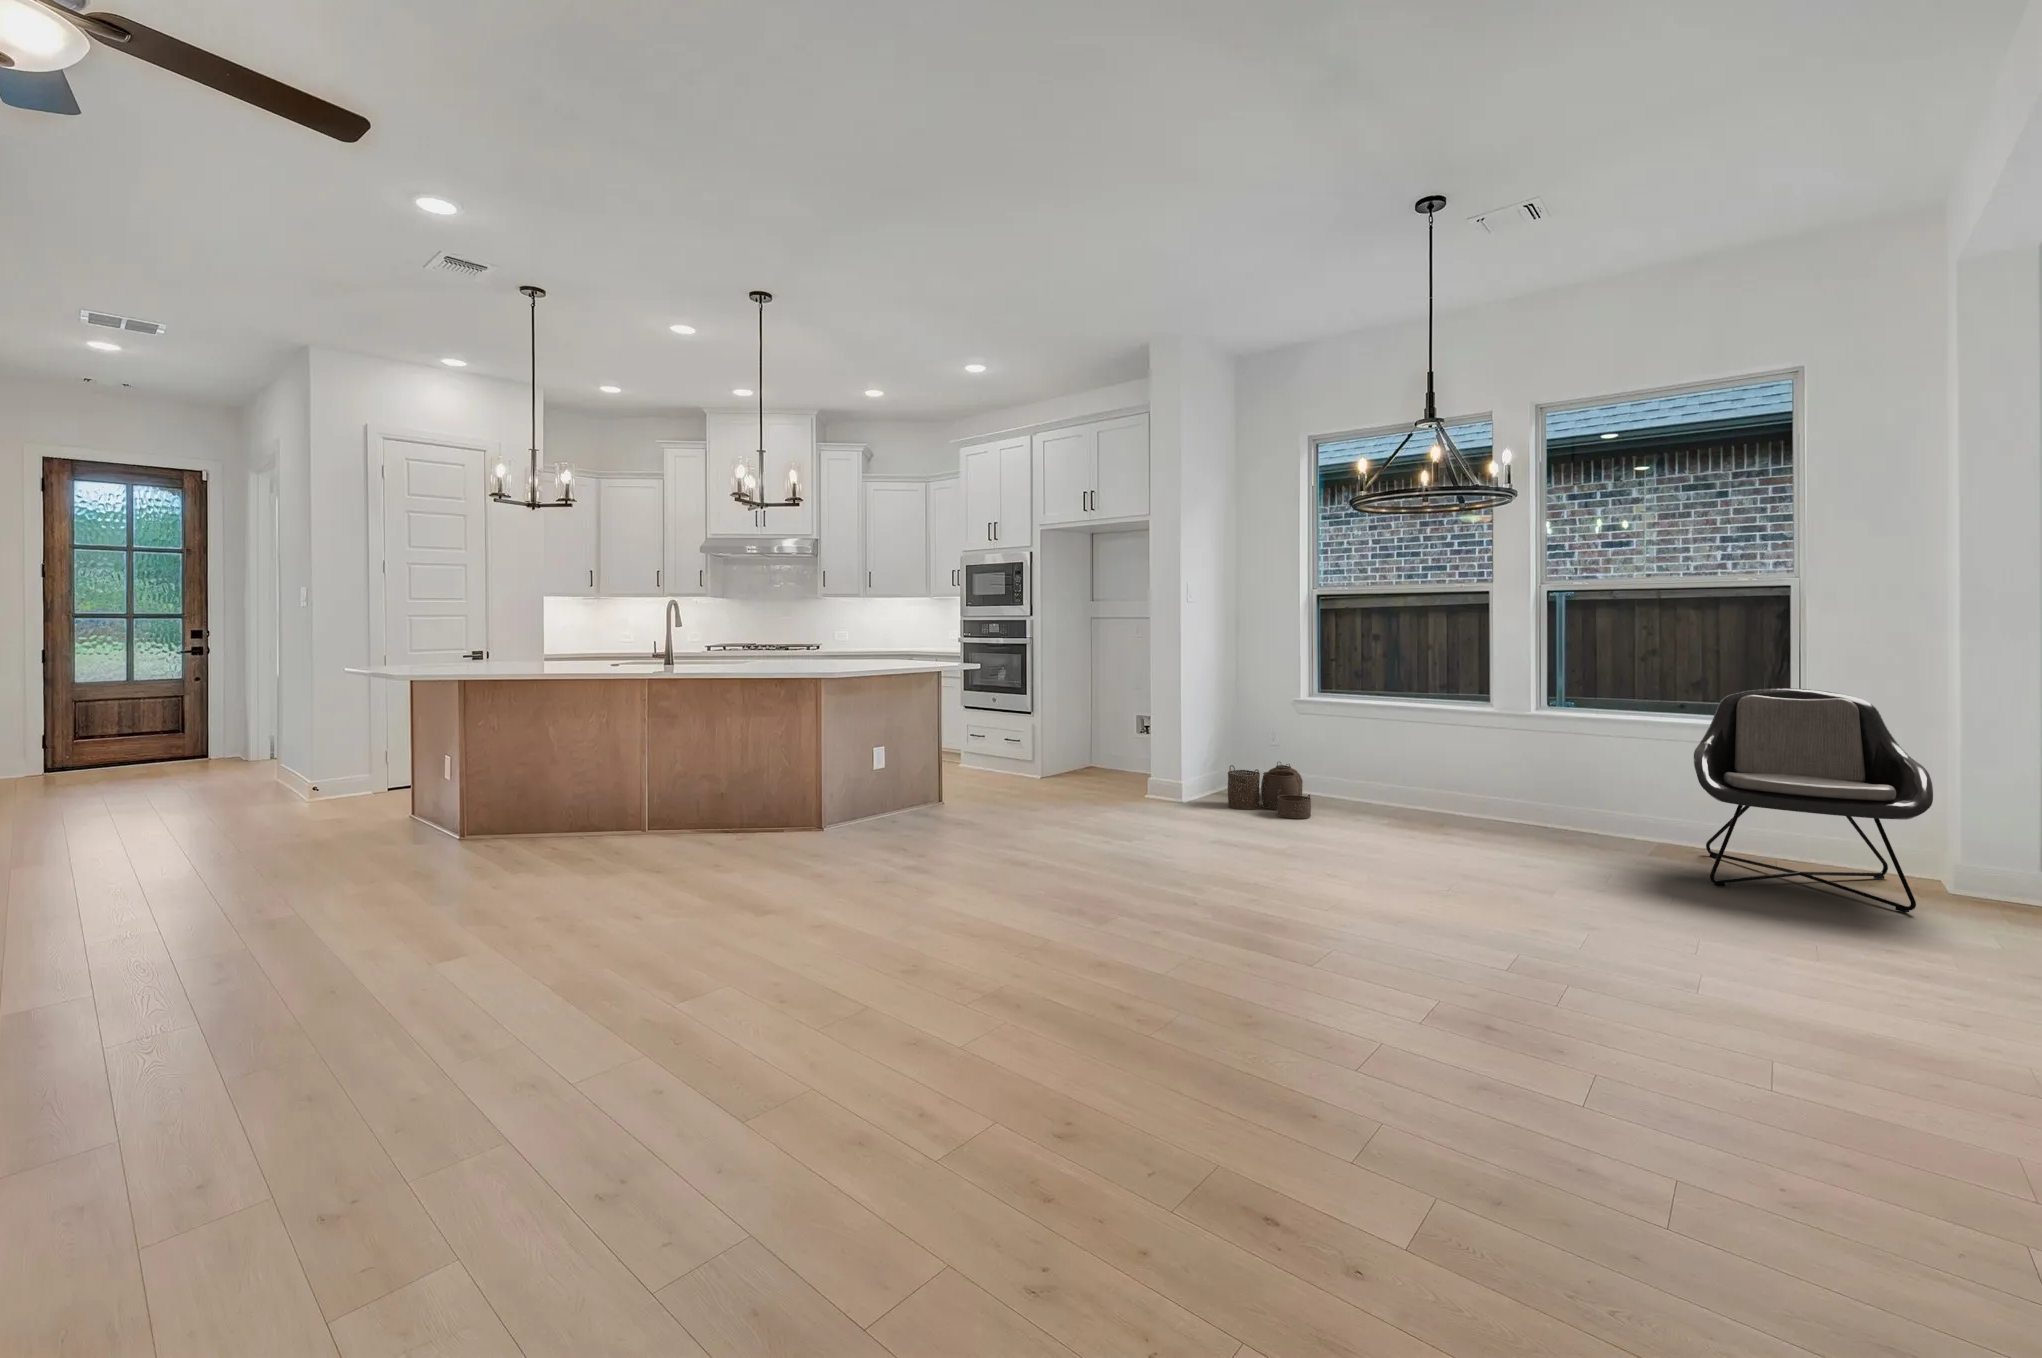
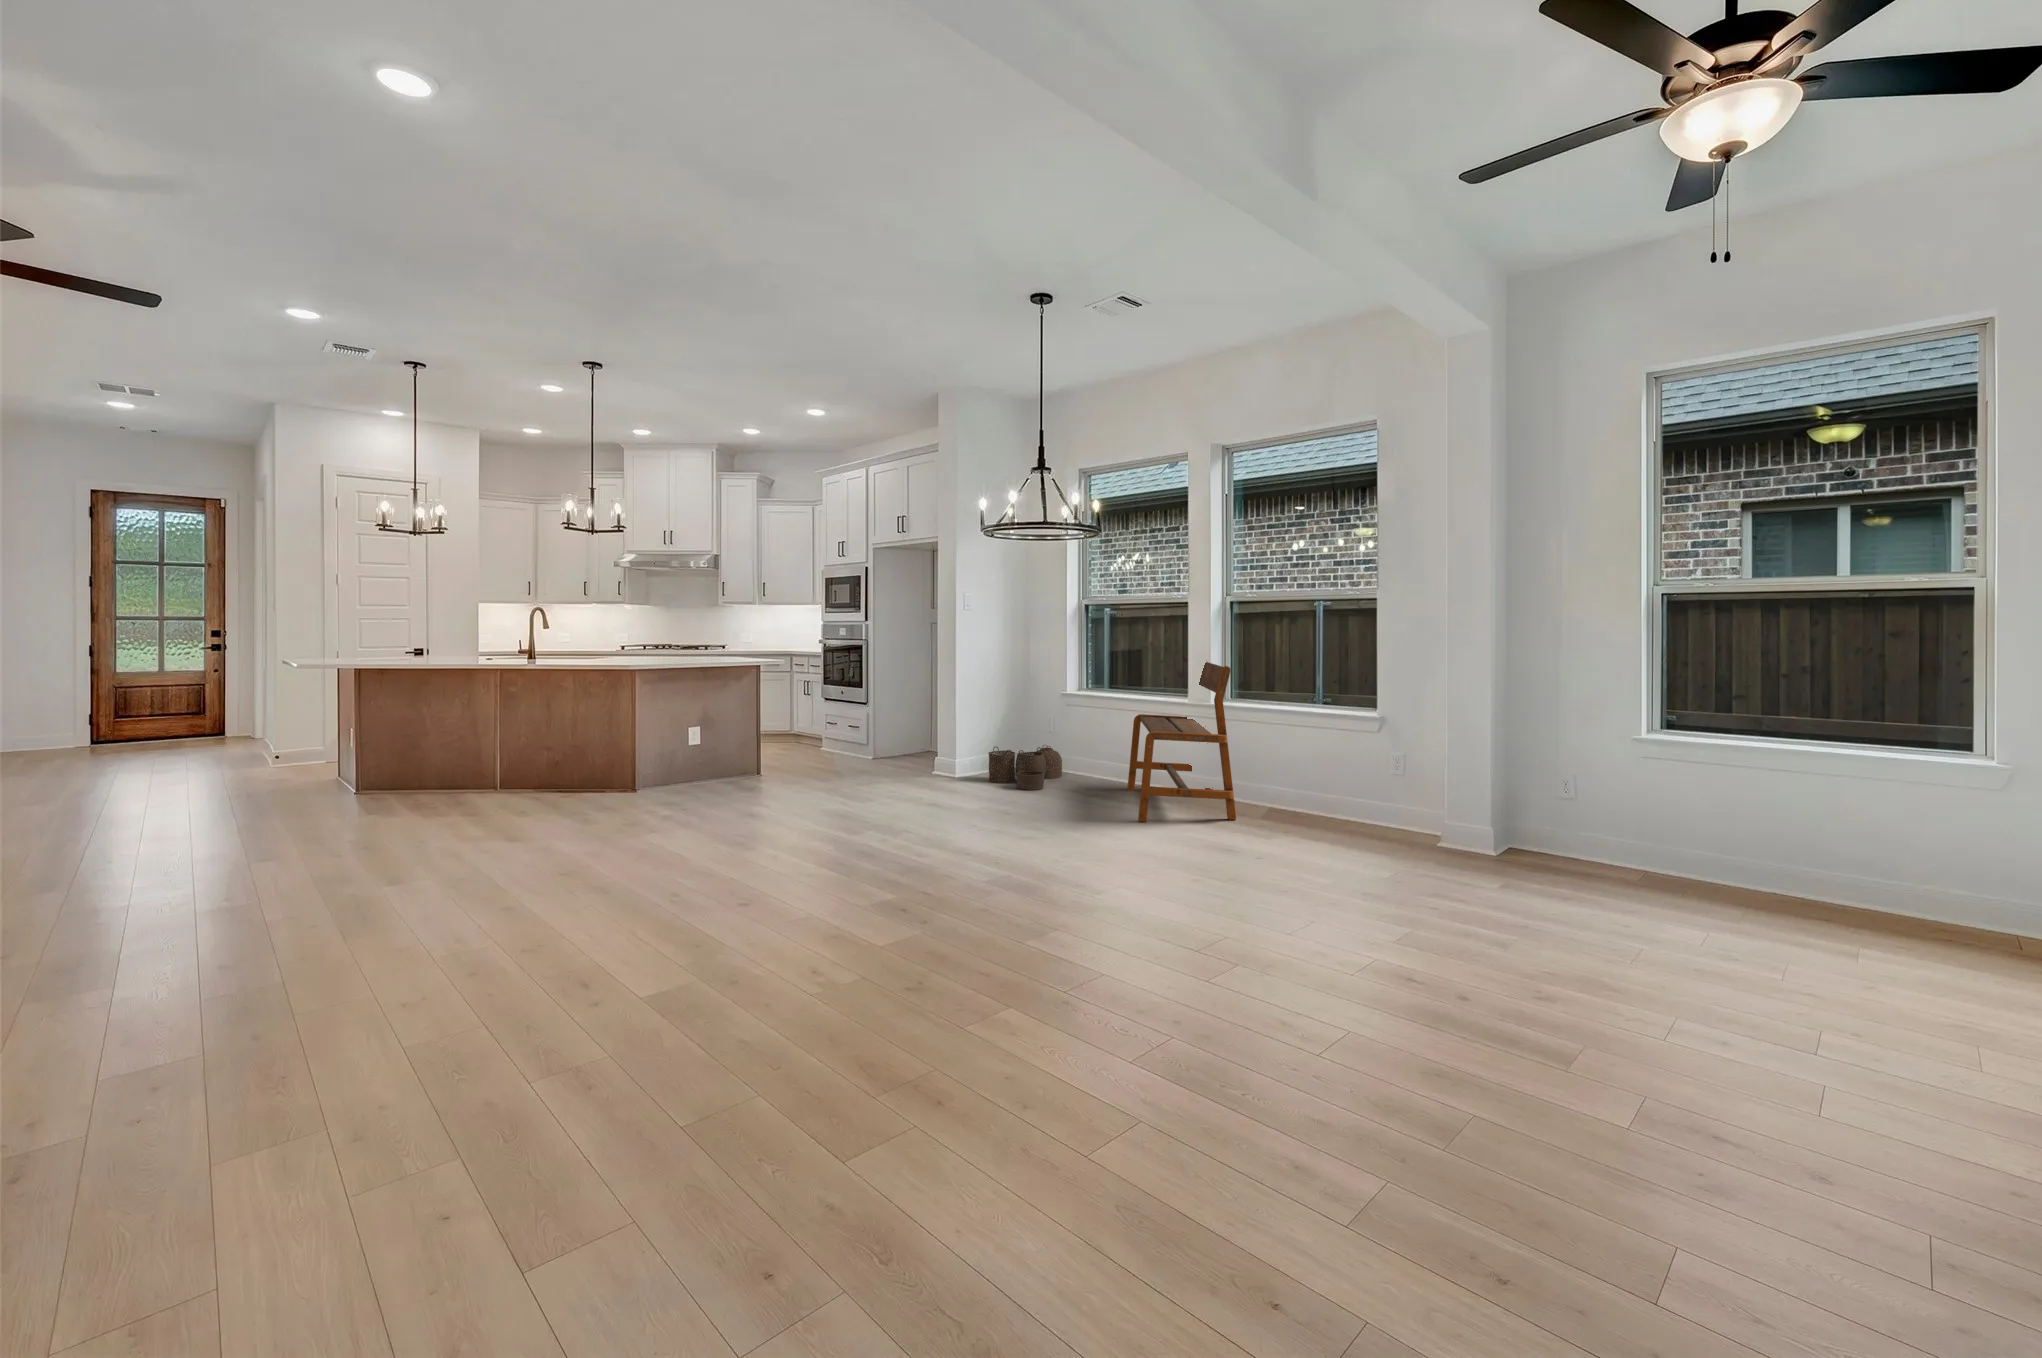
bench: none [1410,660,1620,862] -> present [1127,660,1236,822]
lounge chair: present [1694,688,1933,913] -> none [1258,683,1423,859]

